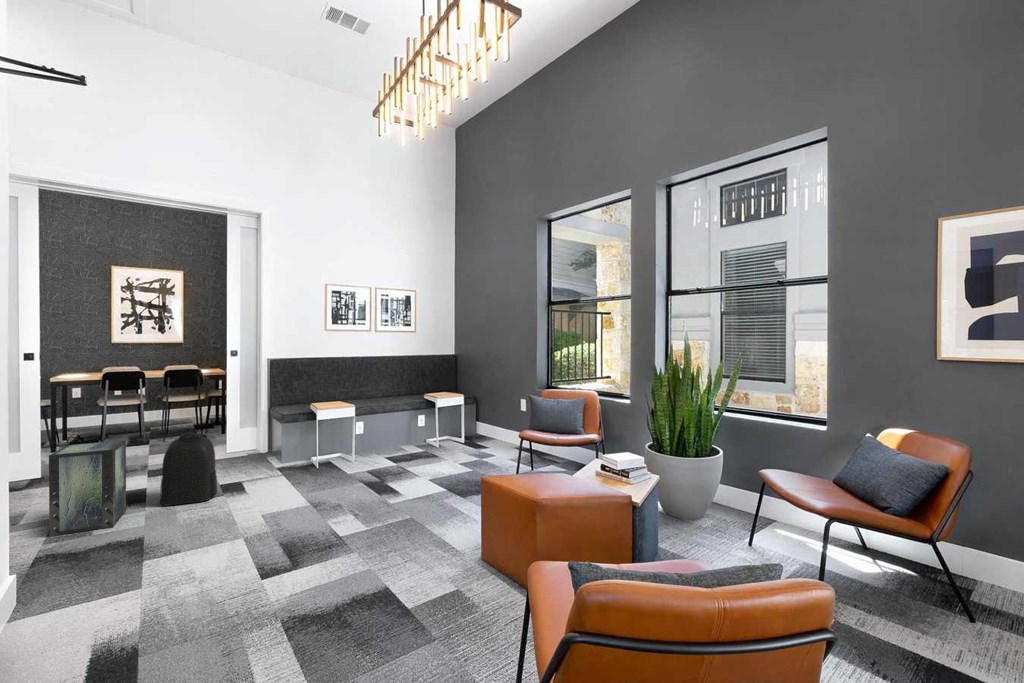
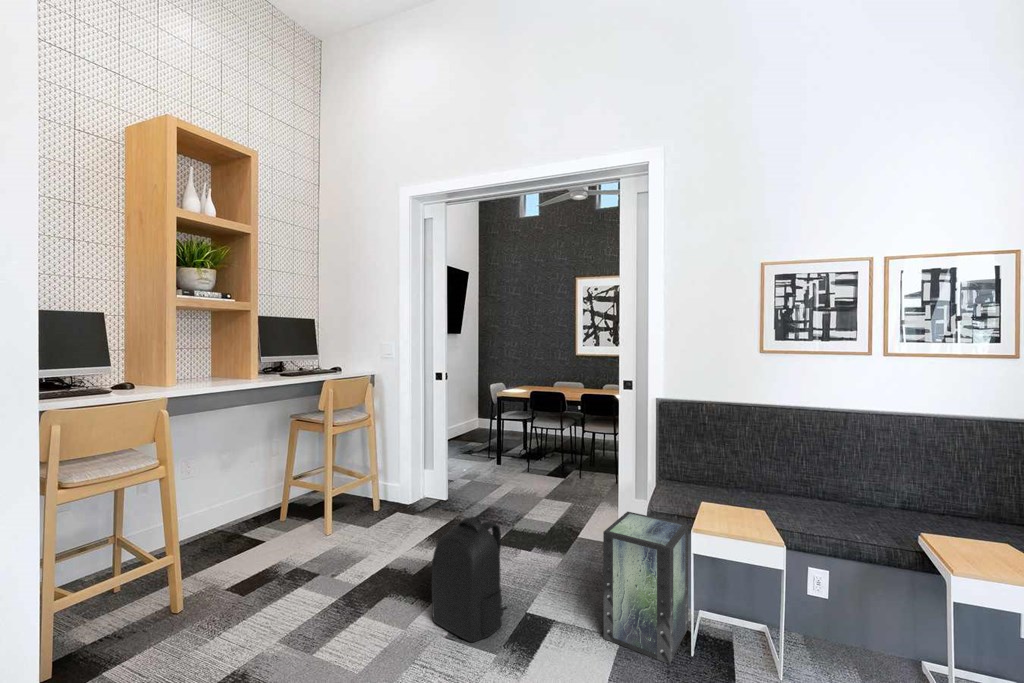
storage box: present [49,440,126,536] -> present [603,512,688,664]

